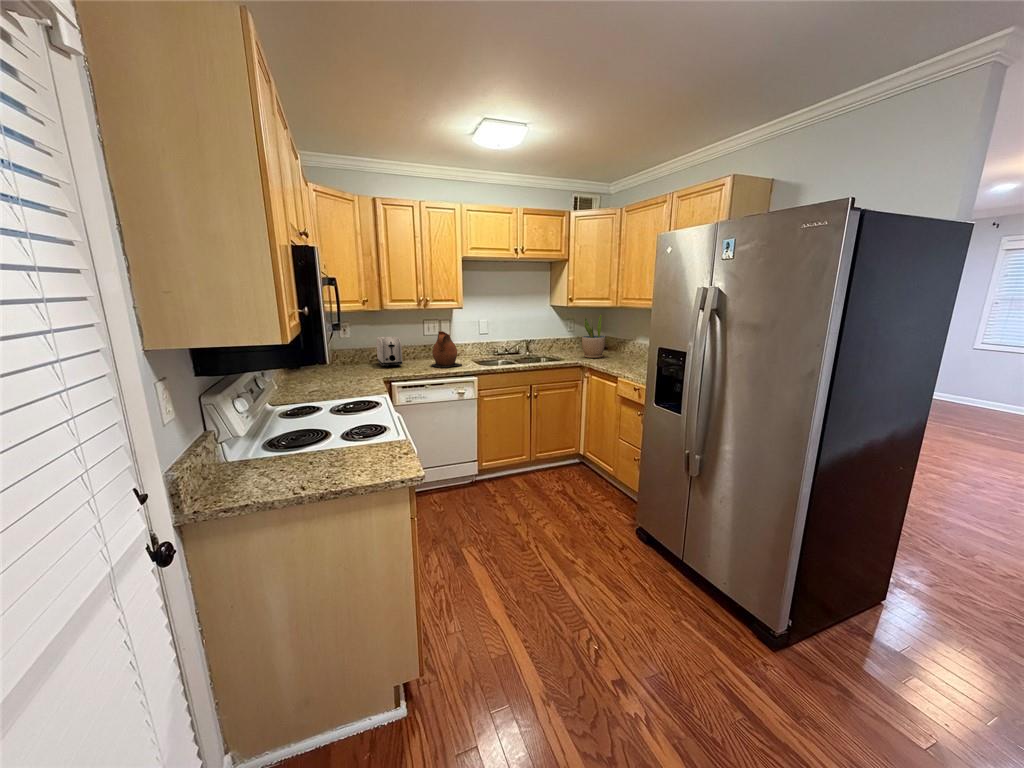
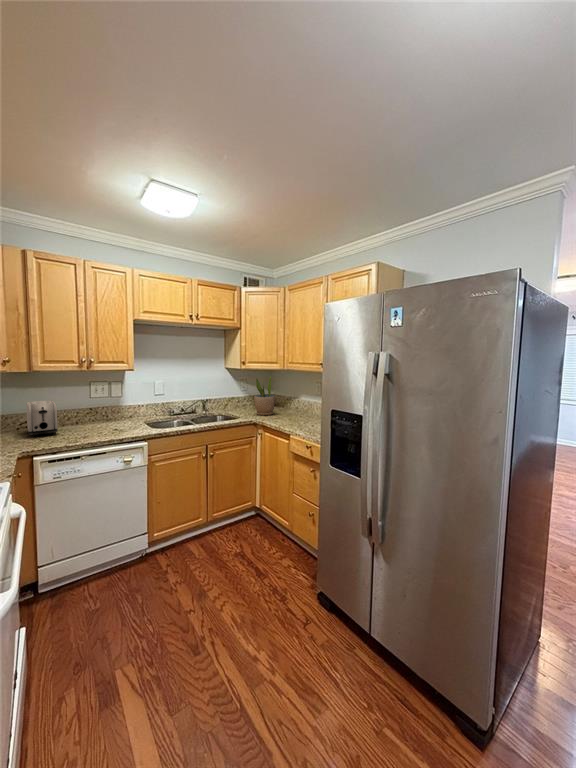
ceramic pitcher: present [432,331,462,367] -> none [92,395,132,433]

